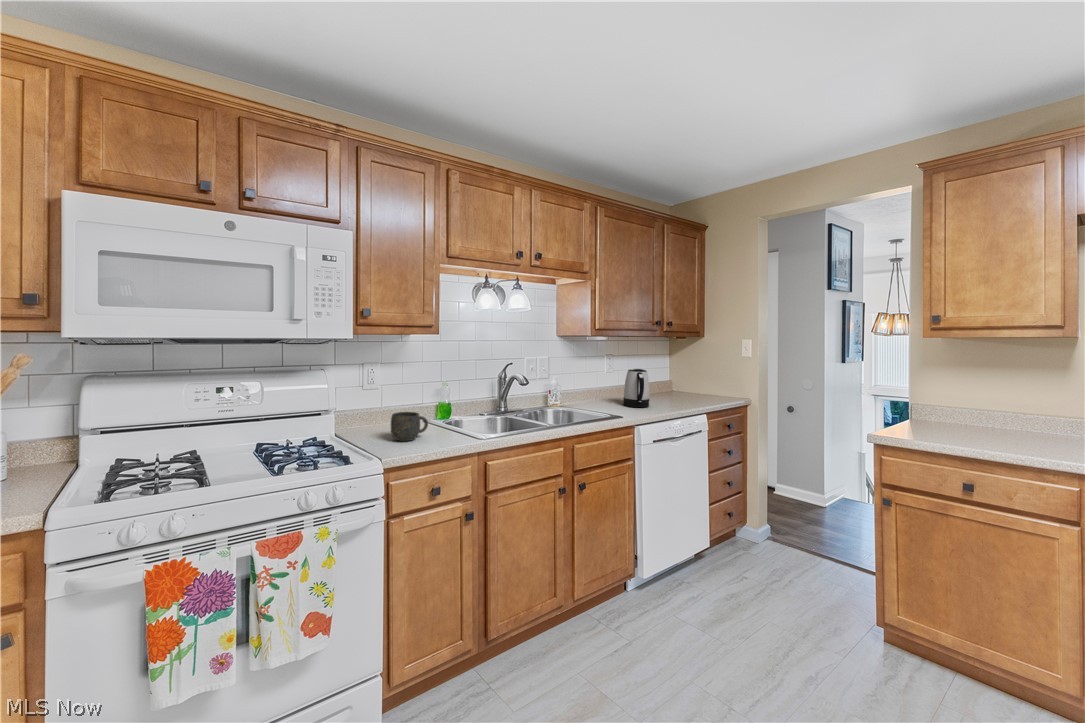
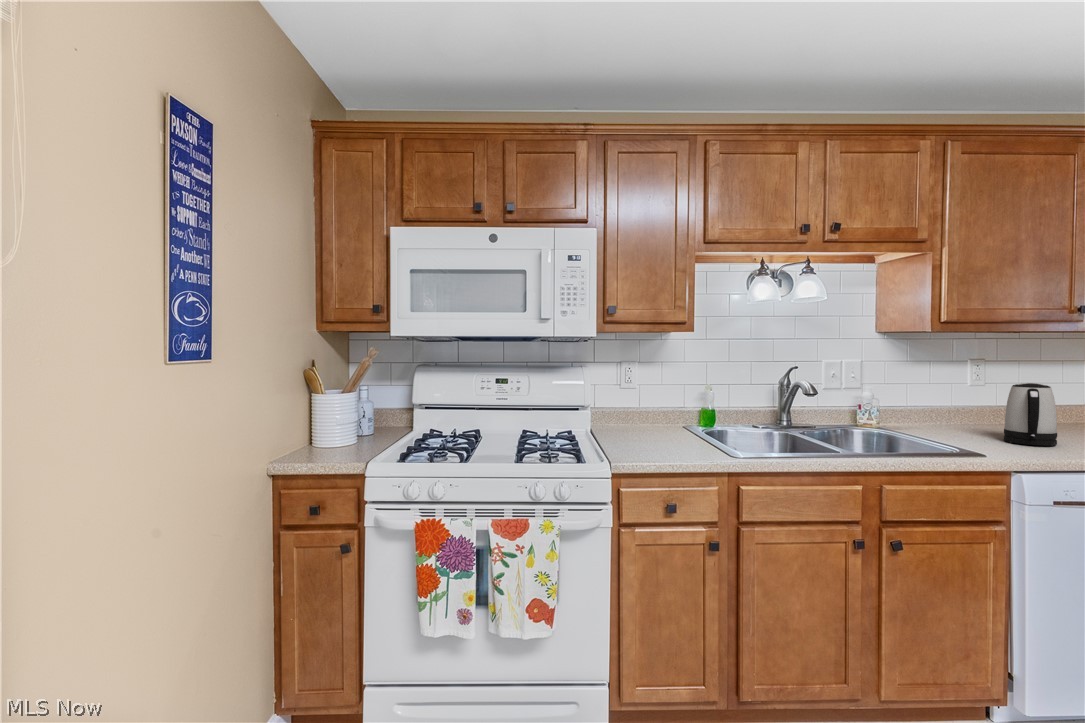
mug: present [391,412,428,441] -> none [631,418,672,450]

